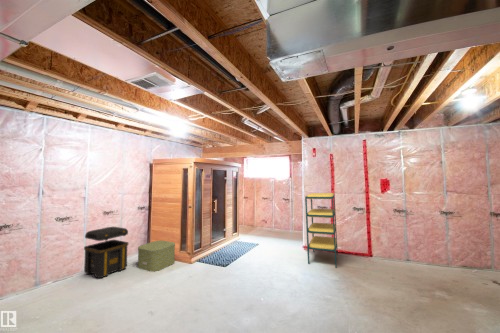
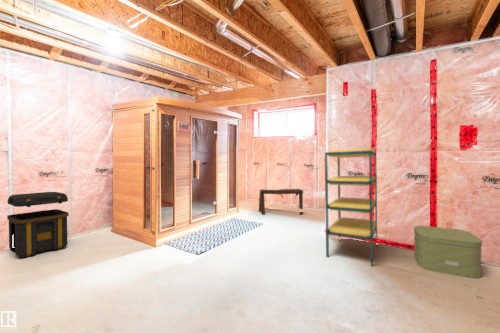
bench: none [251,213,284,234] -> present [259,189,303,215]
storage box: present [138,241,175,272] -> present [414,226,482,278]

